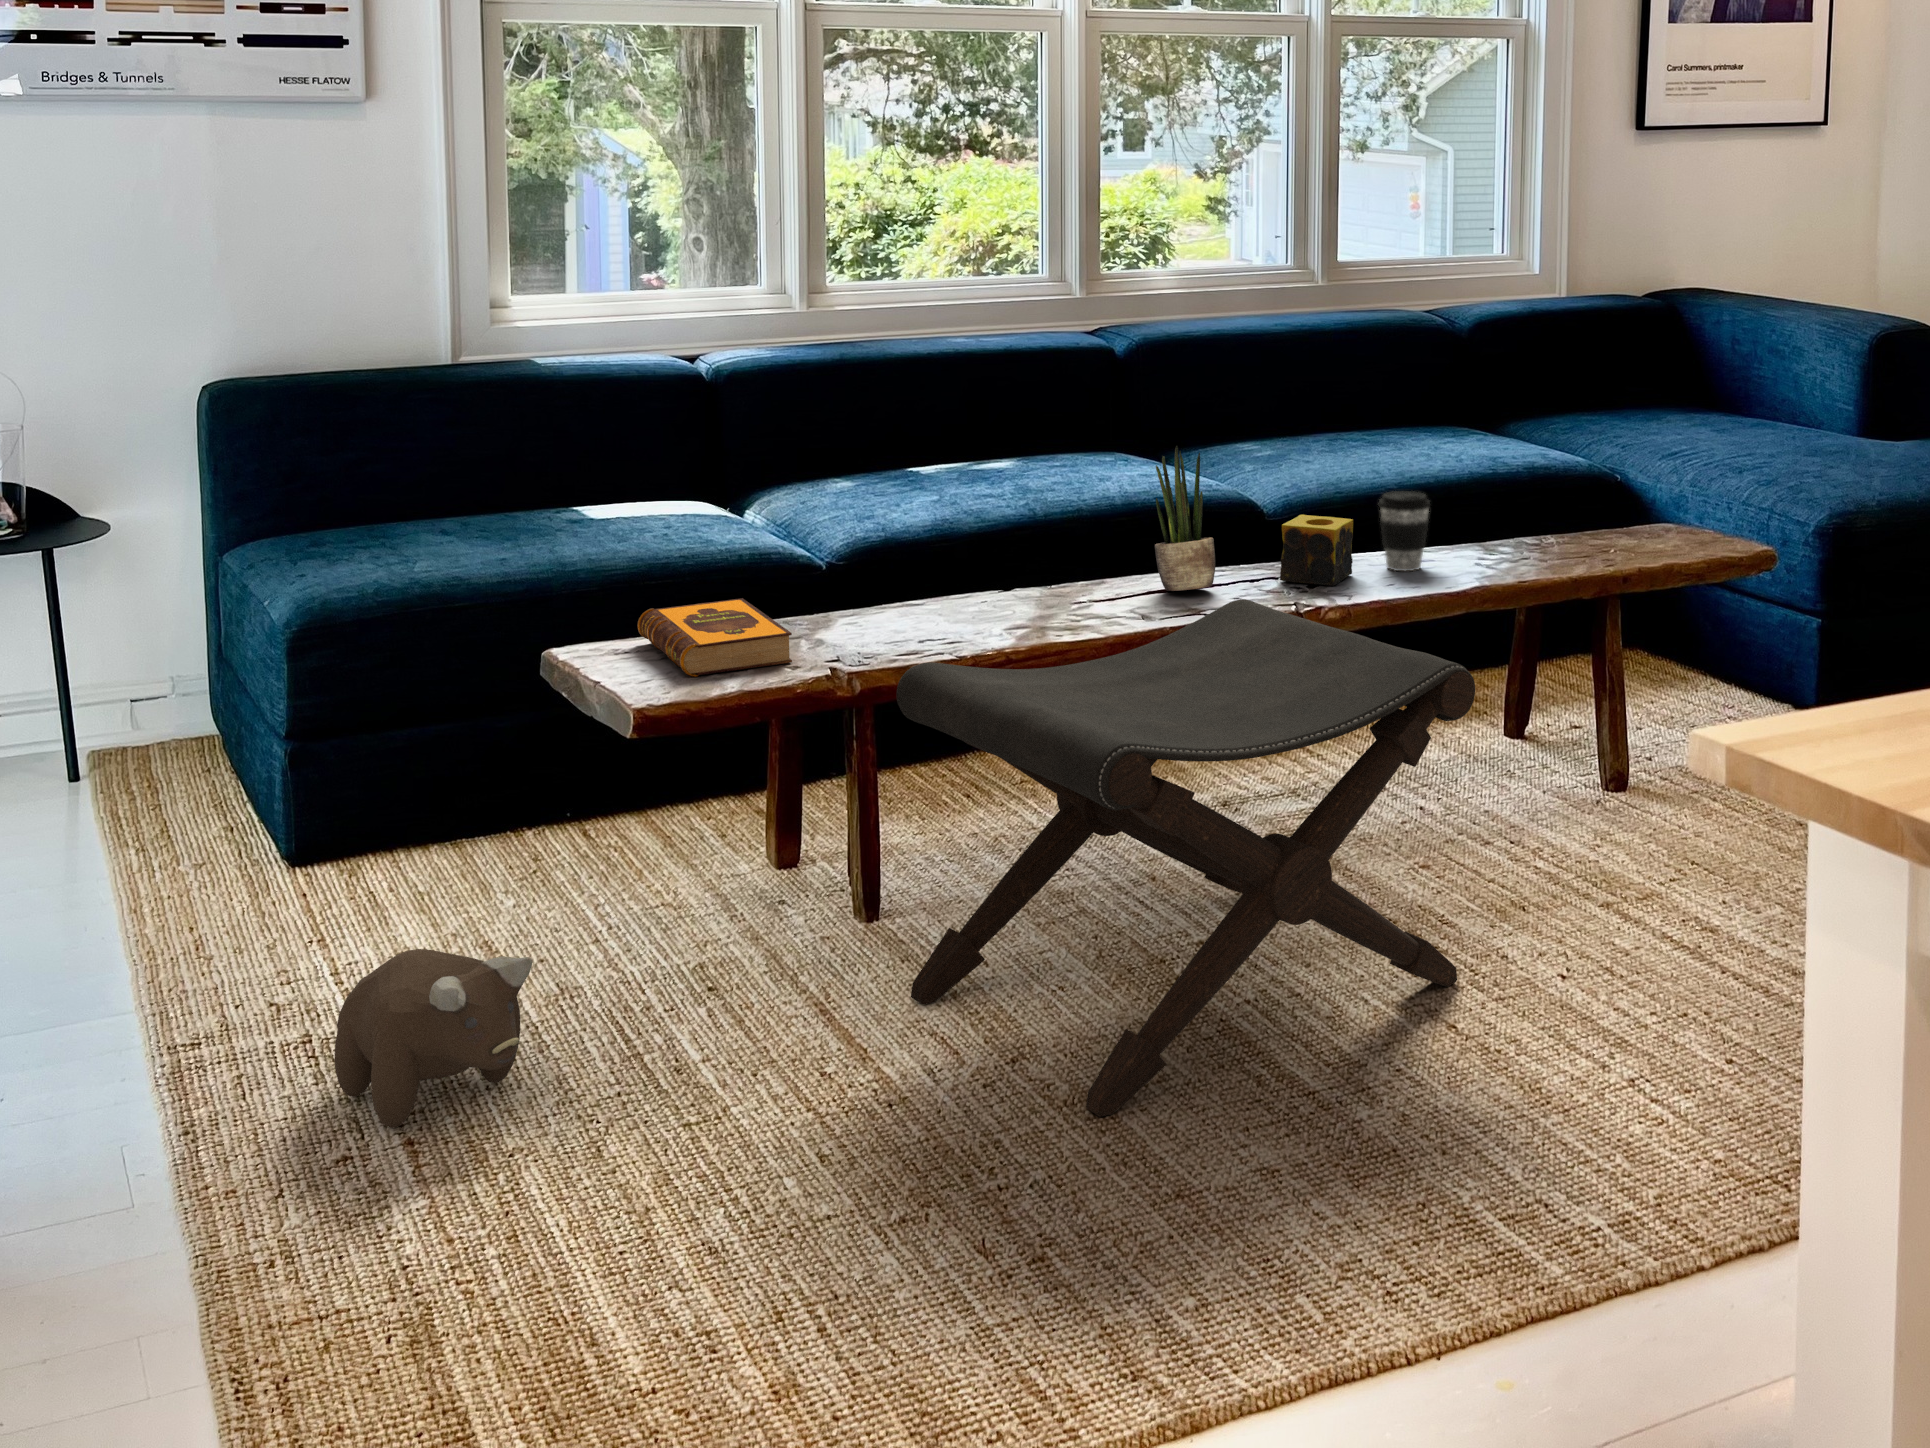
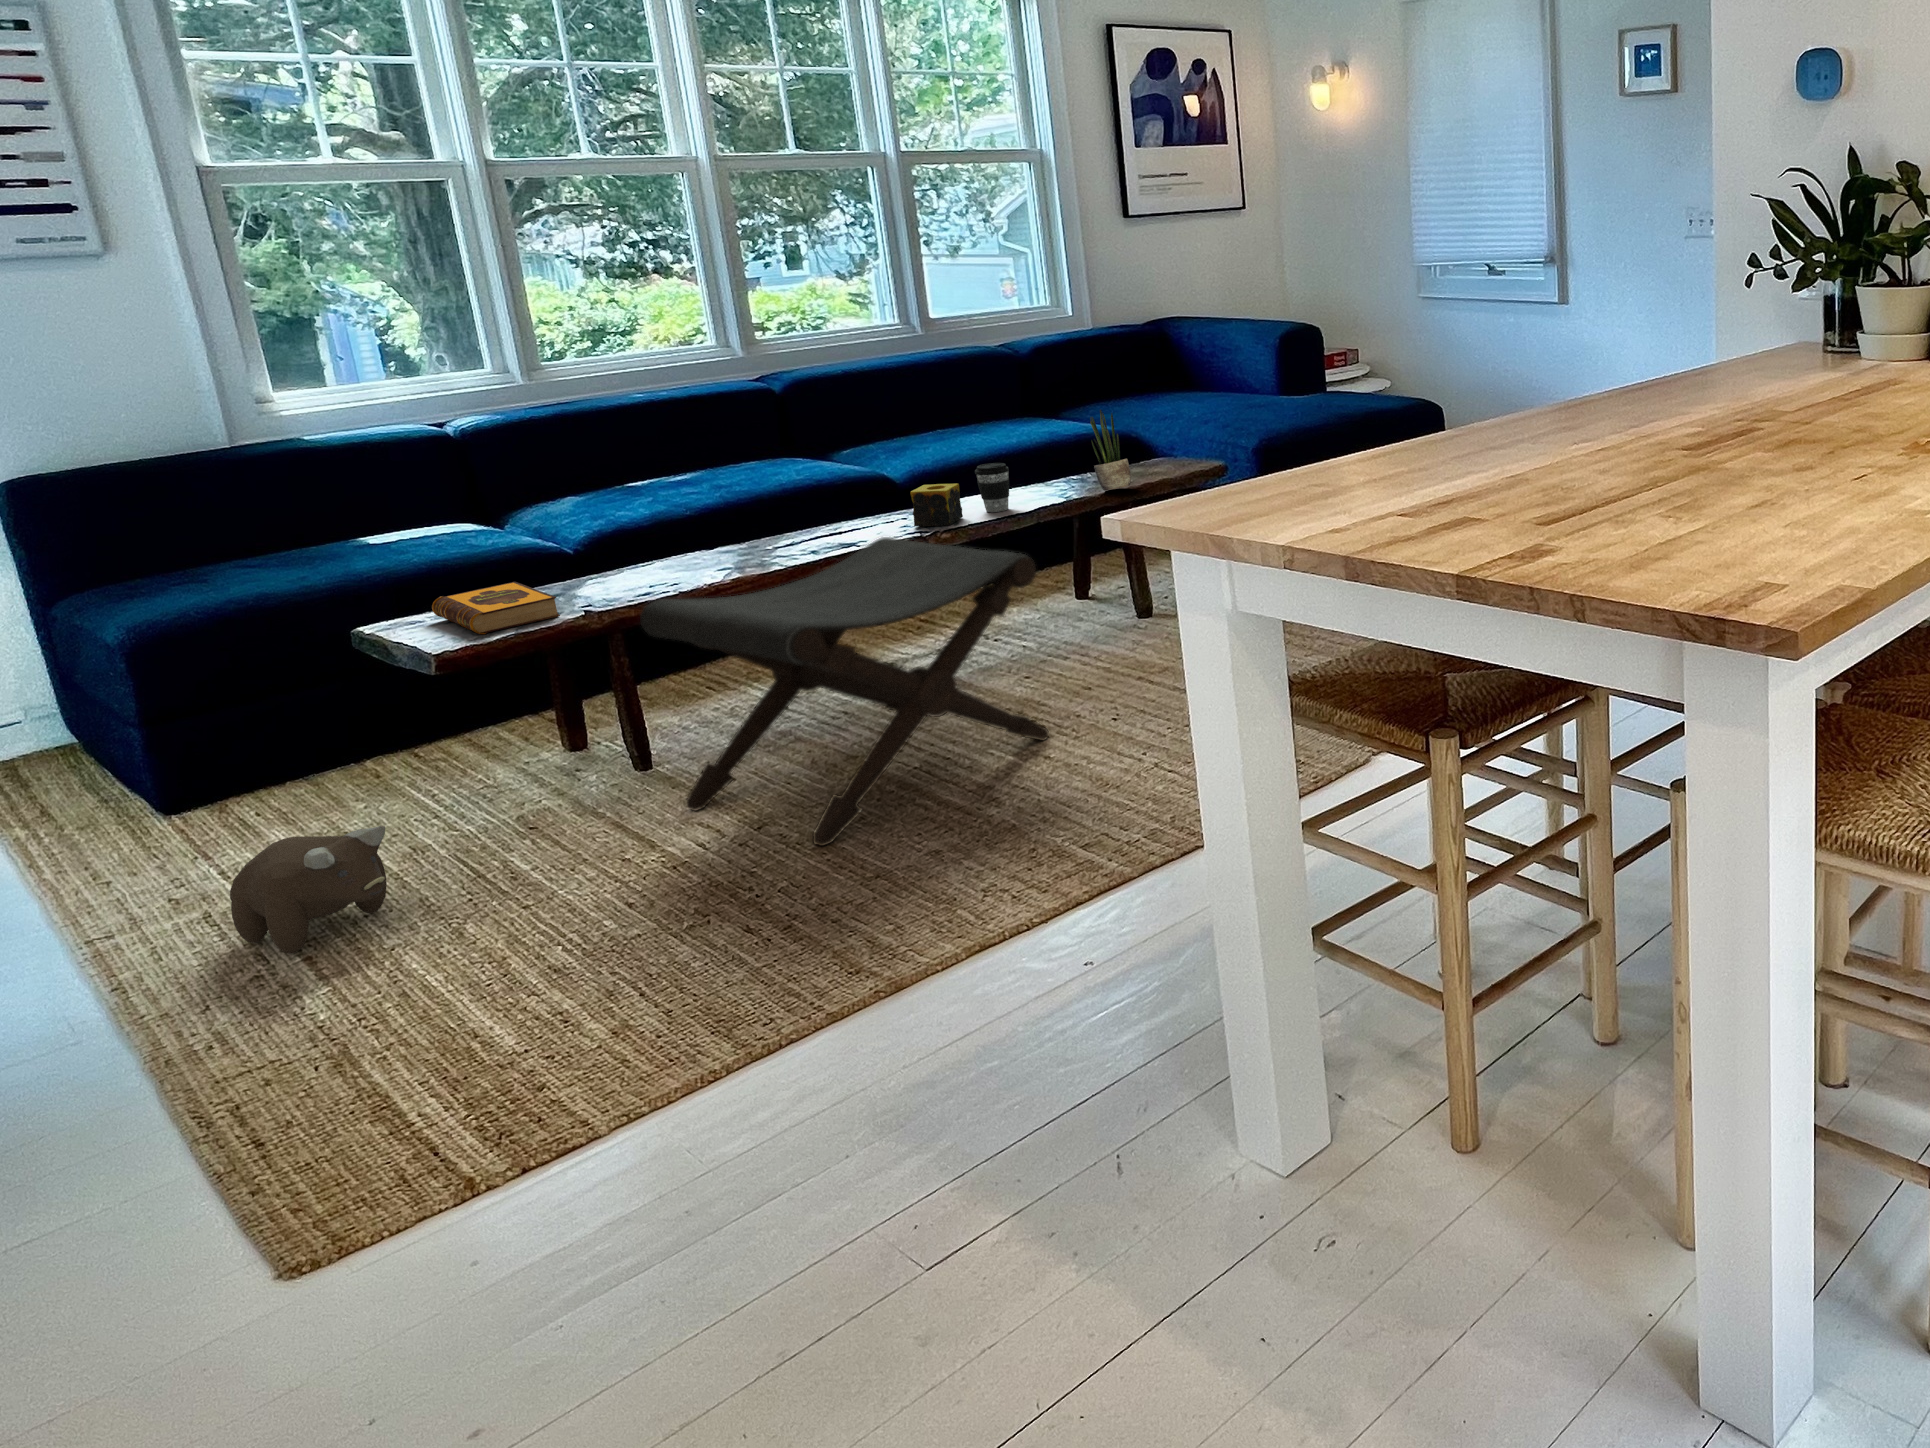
potted plant: present [1155,446,1215,591] -> present [1090,410,1131,491]

